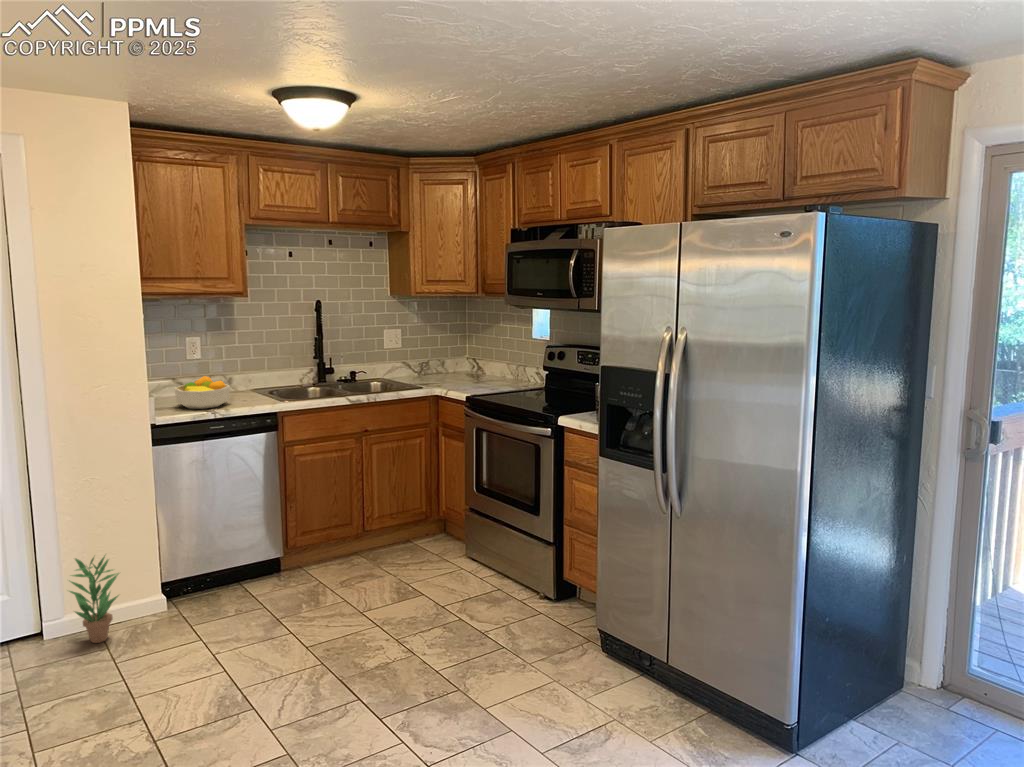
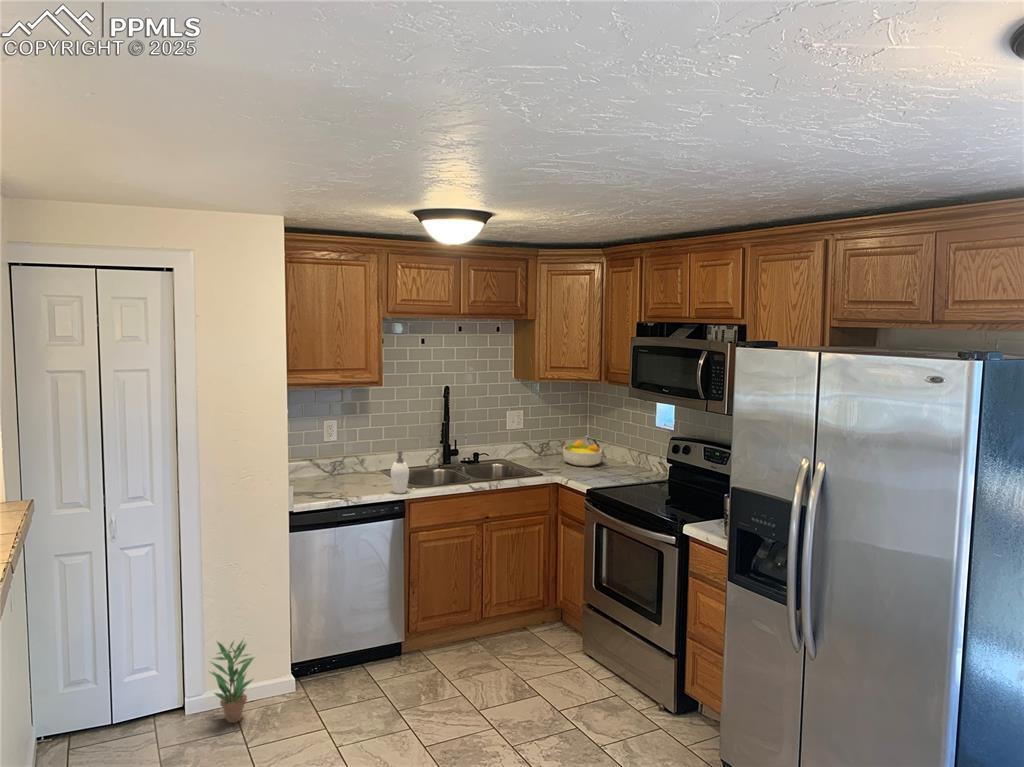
soap dispenser: none [261,361,281,405] -> present [391,450,409,494]
fruit bowl: present [175,376,230,409] -> present [563,440,602,467]

